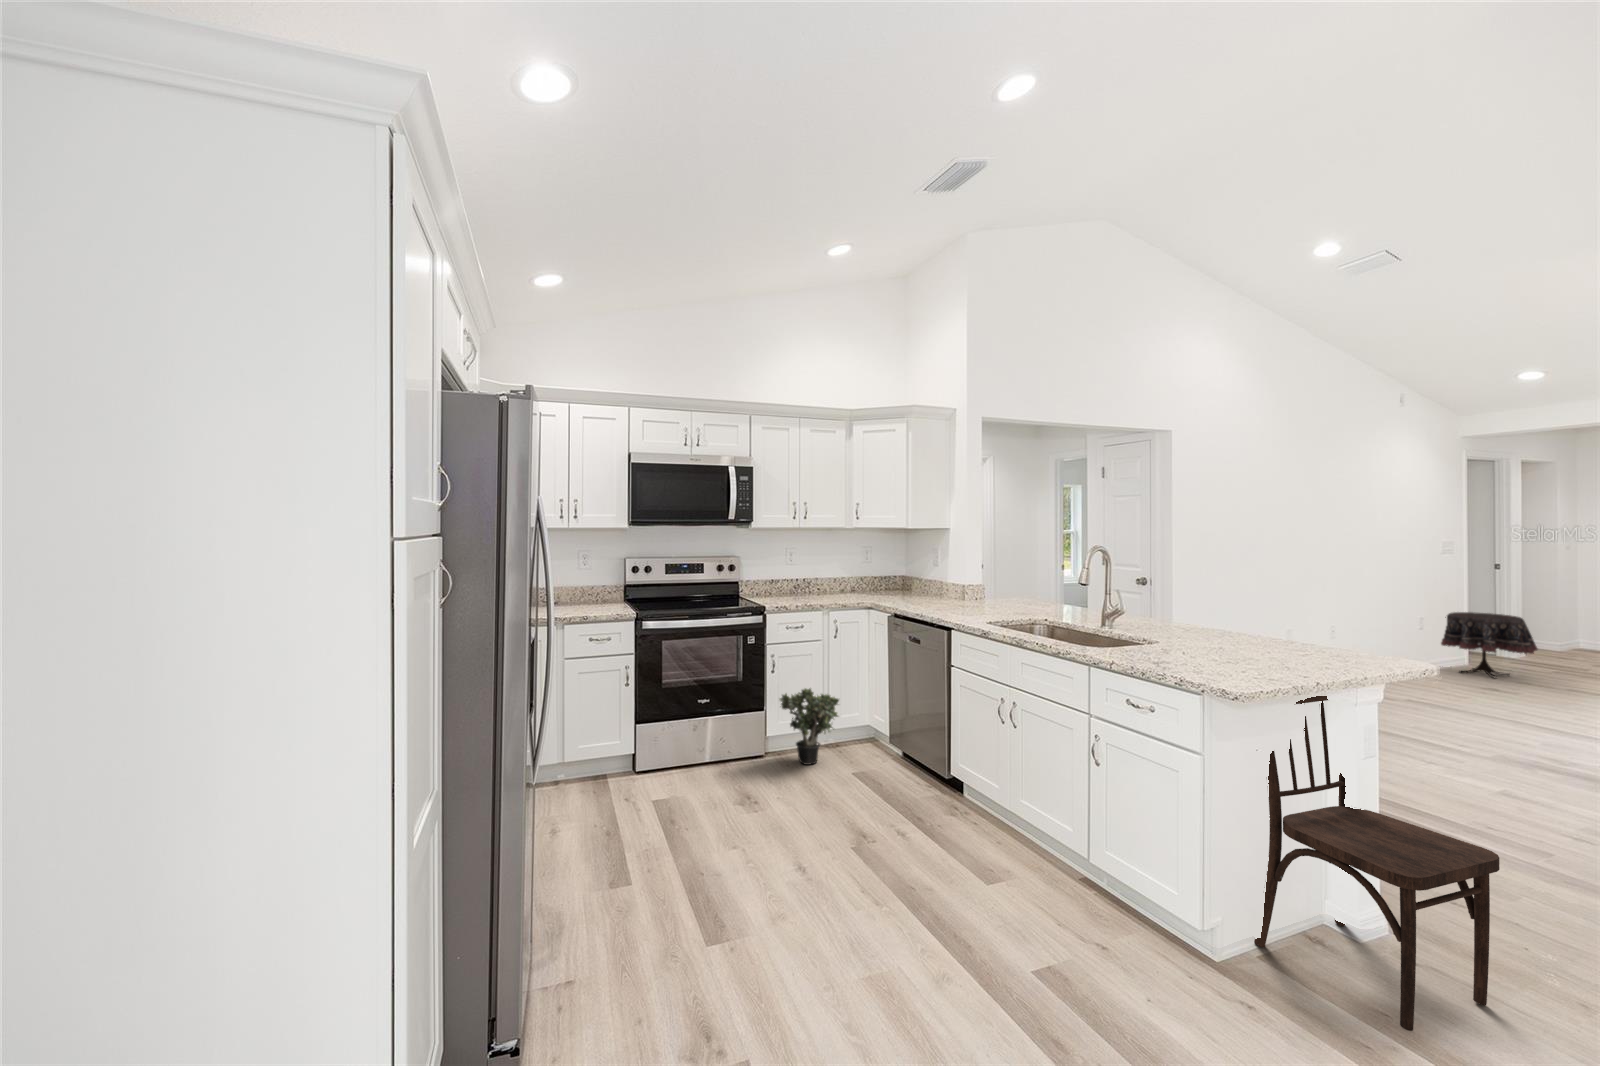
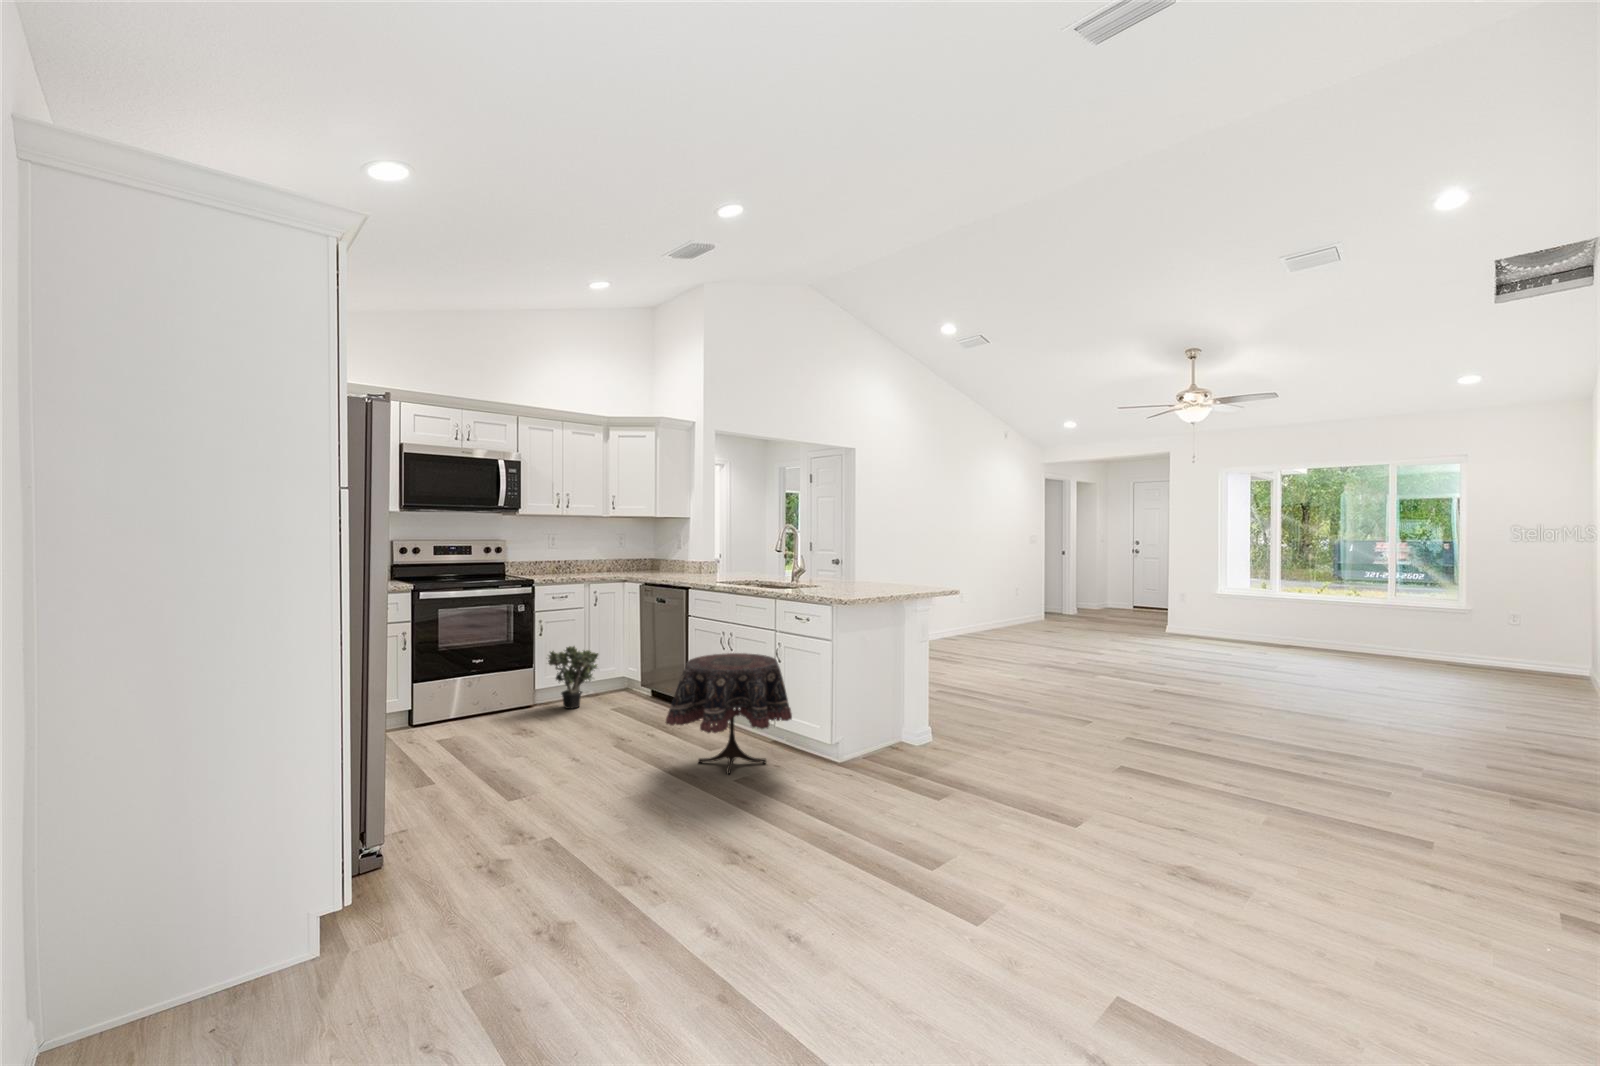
side table: present [1441,612,1537,678] -> present [666,653,792,774]
dining chair: present [1254,696,1500,1031] -> none [869,596,979,776]

